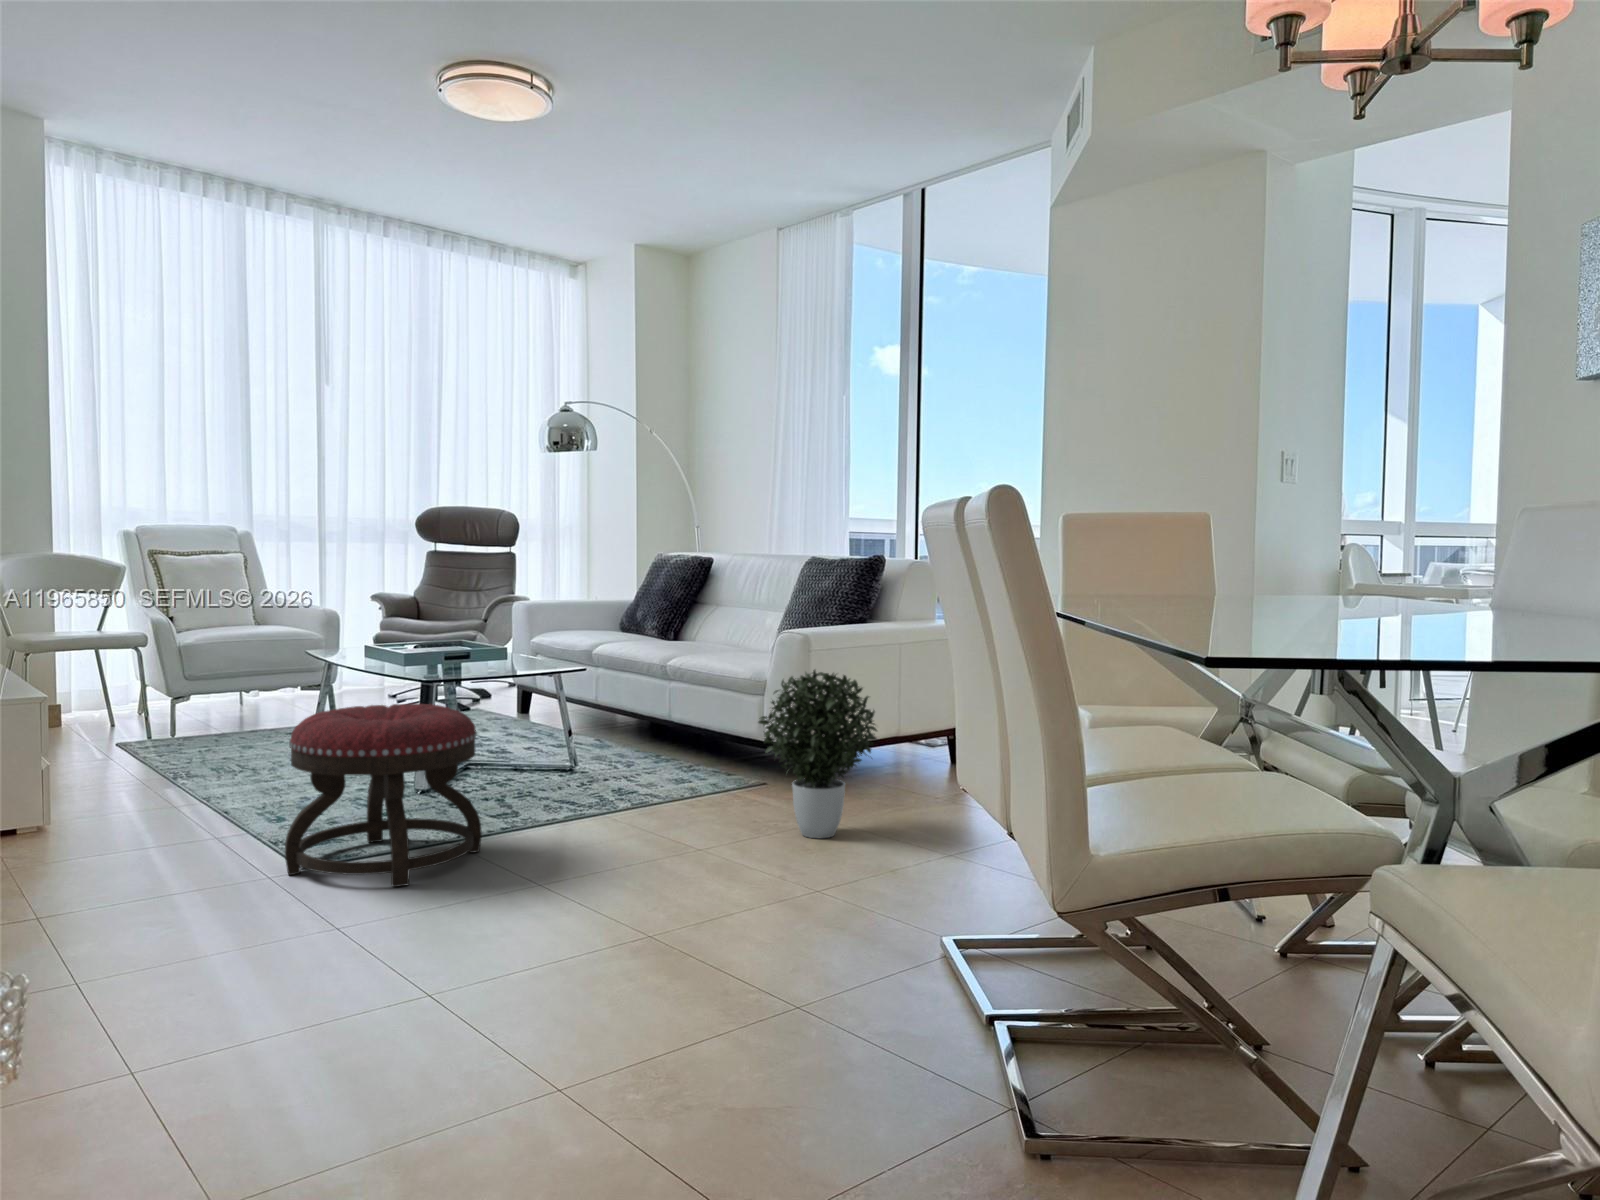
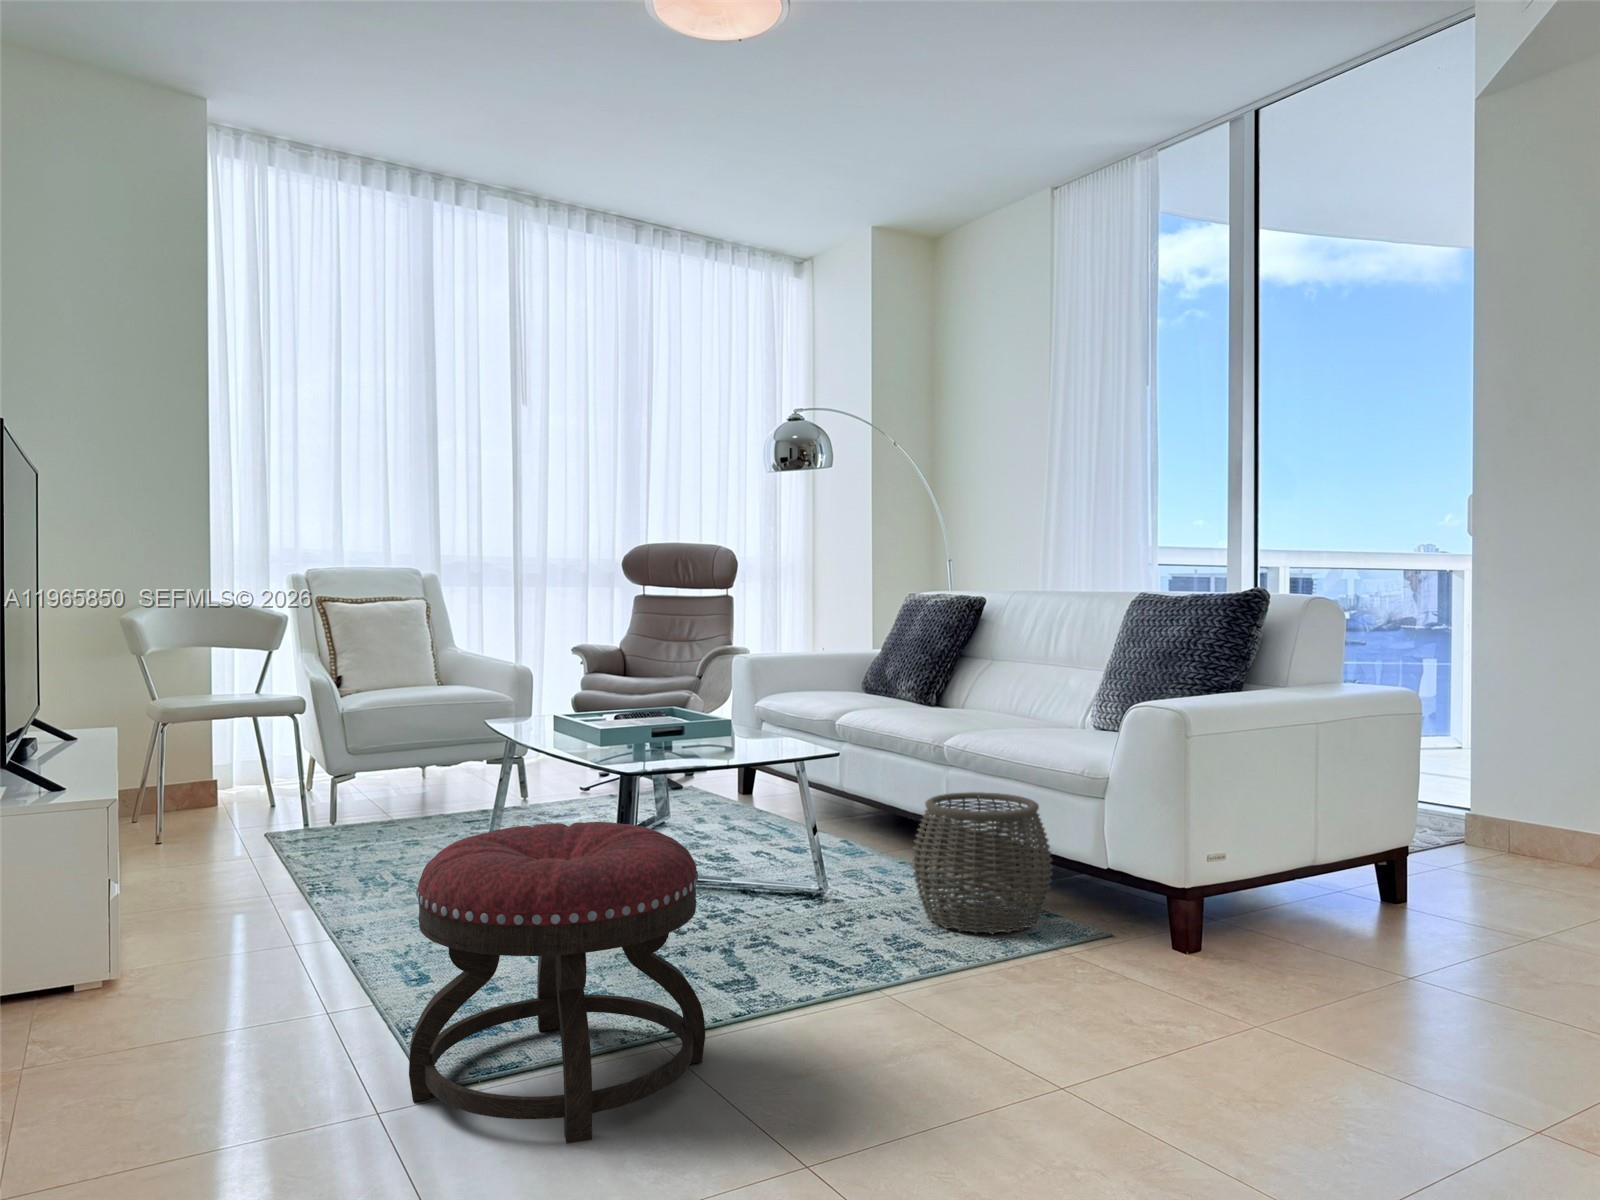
potted plant: present [759,670,877,838] -> none [1137,774,1350,1060]
woven basket: none [634,694,730,787] -> present [912,792,1053,934]

